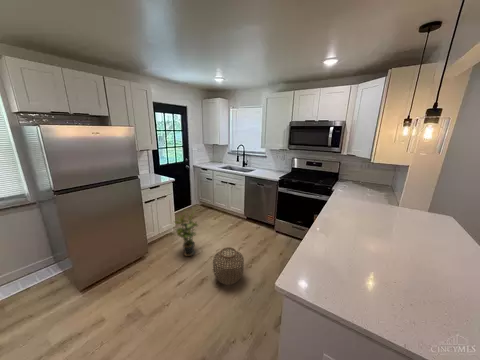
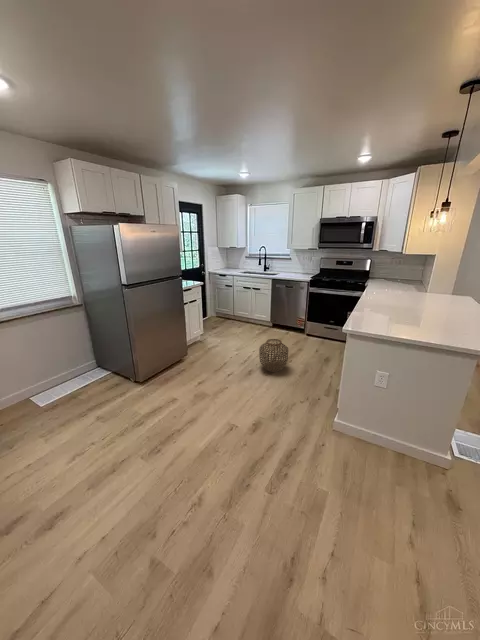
potted plant: present [175,212,198,256] -> none [213,309,236,356]

